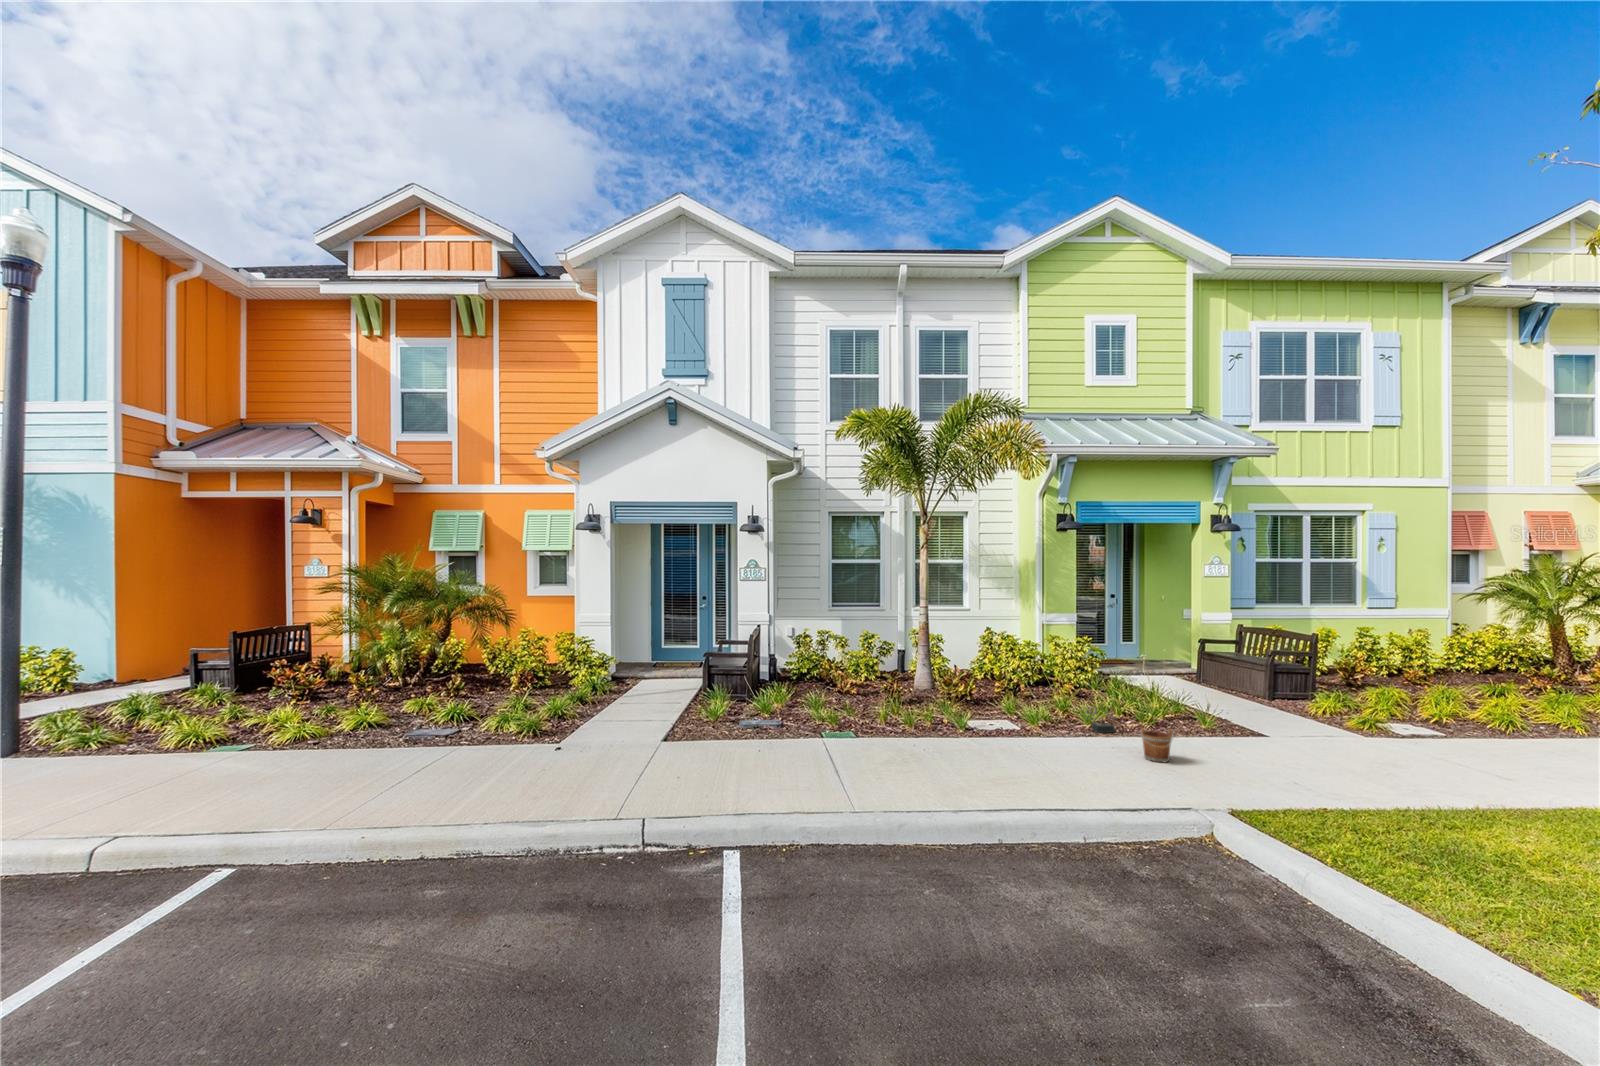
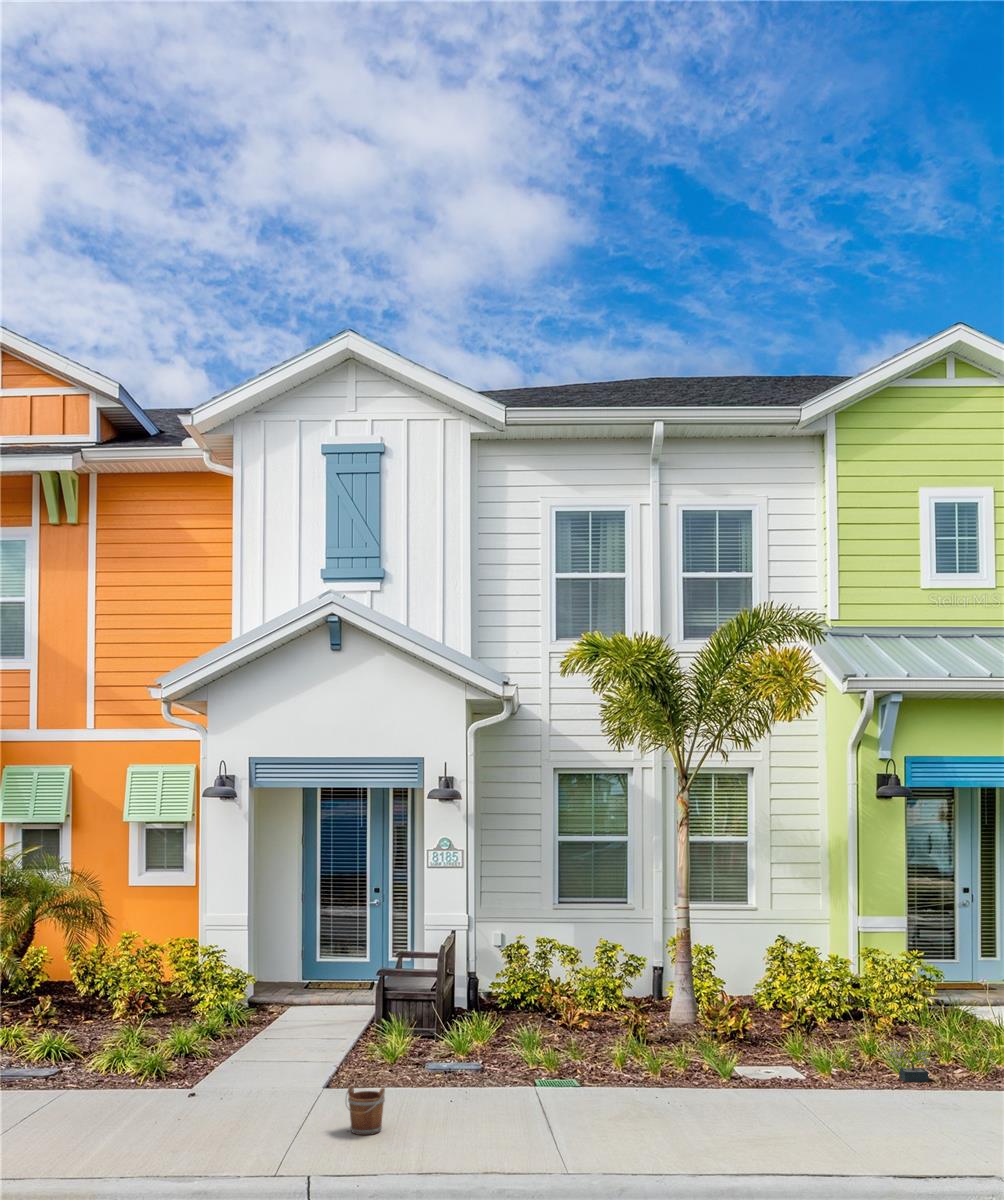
bucket: present [1141,728,1173,762] -> present [346,1086,385,1135]

